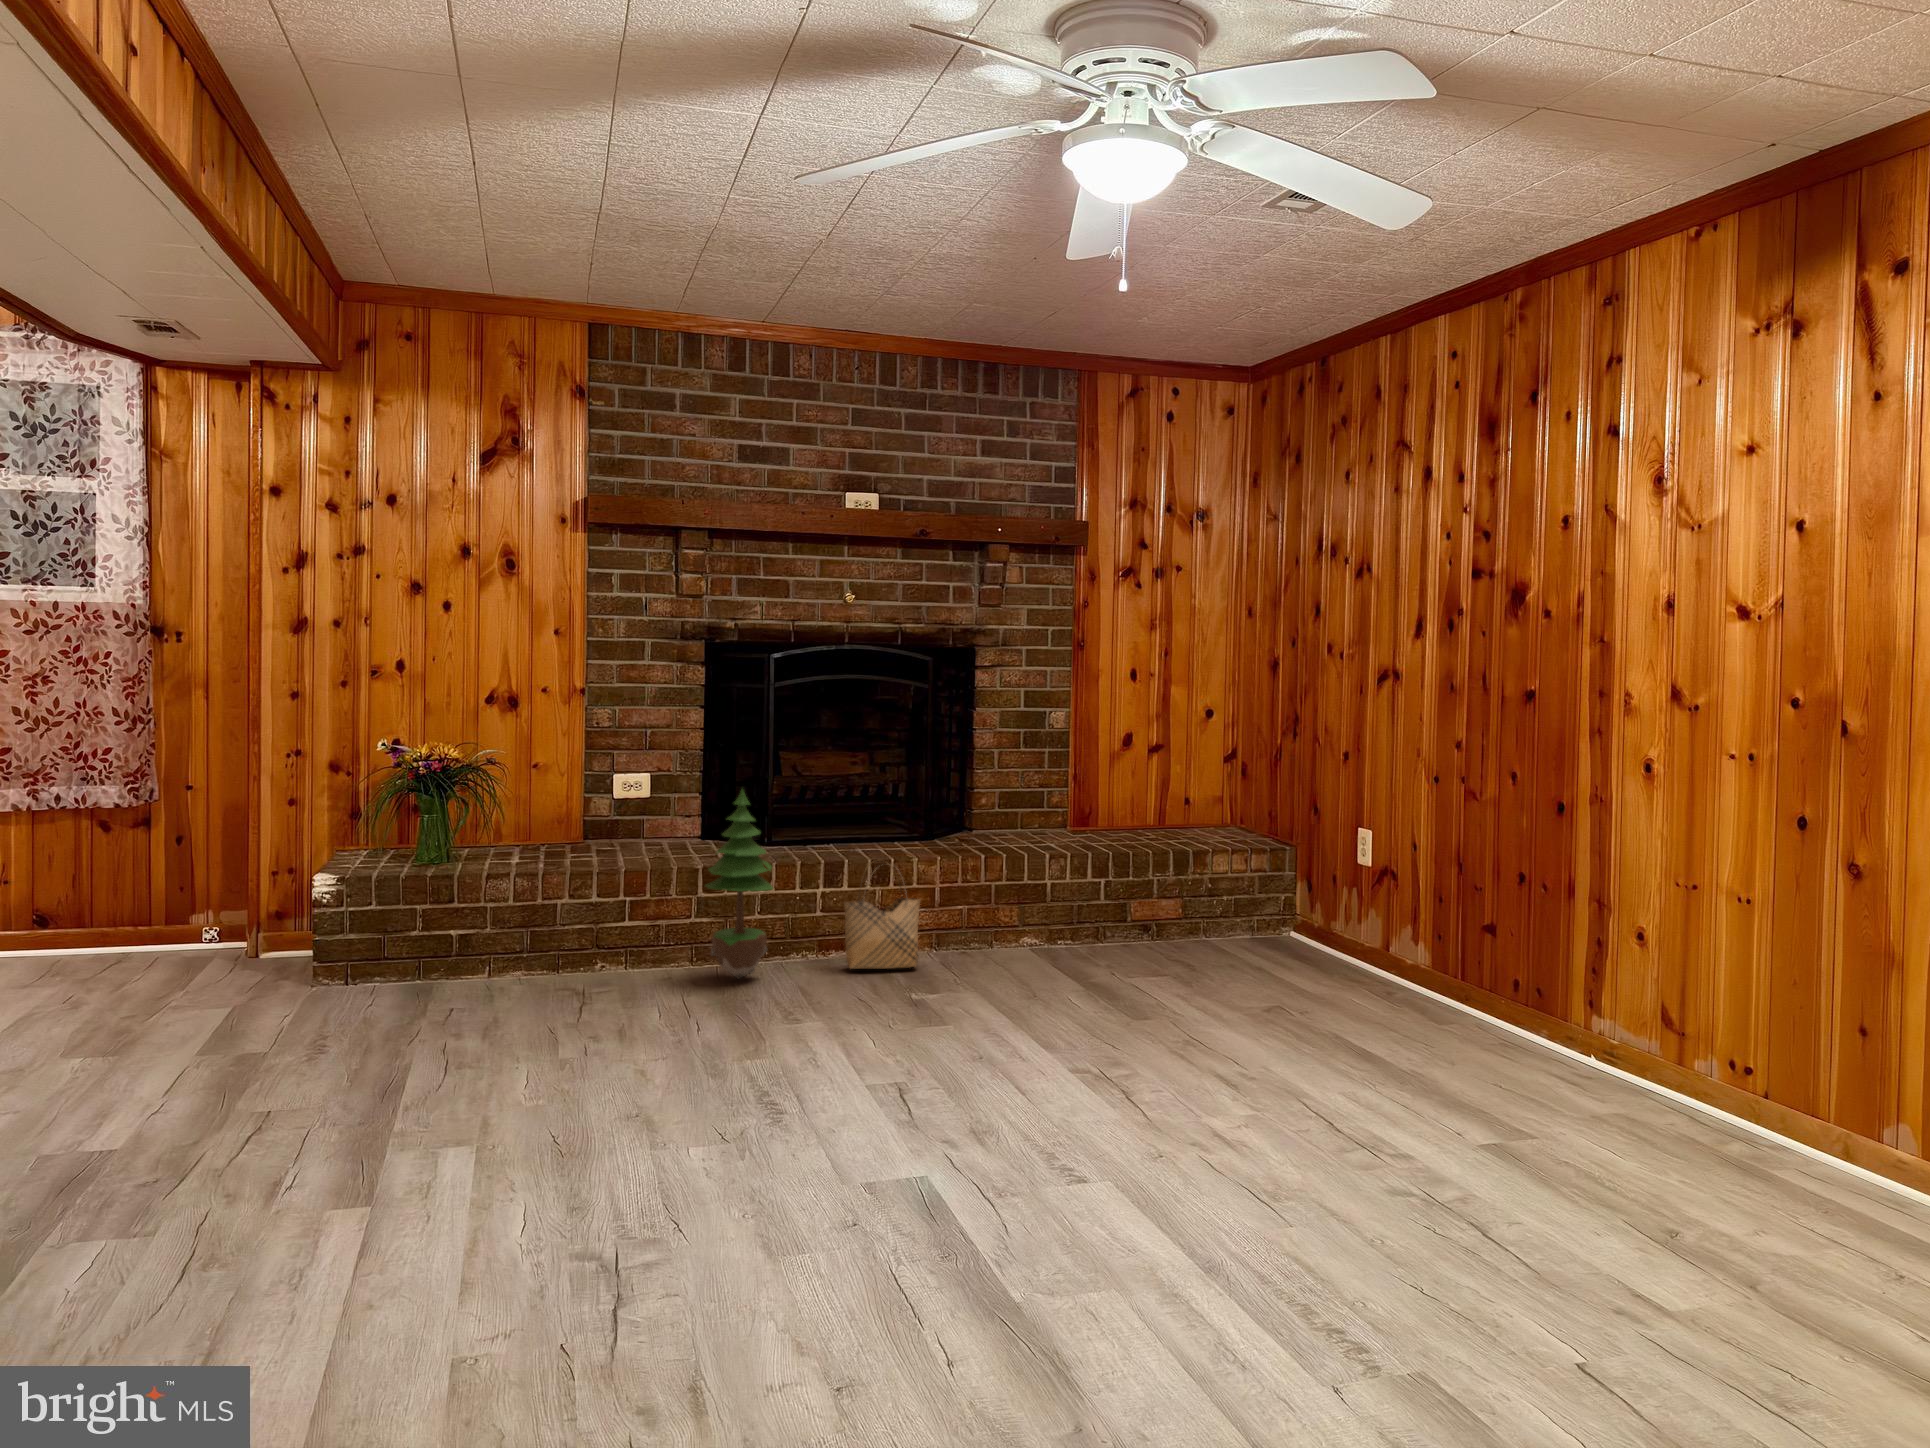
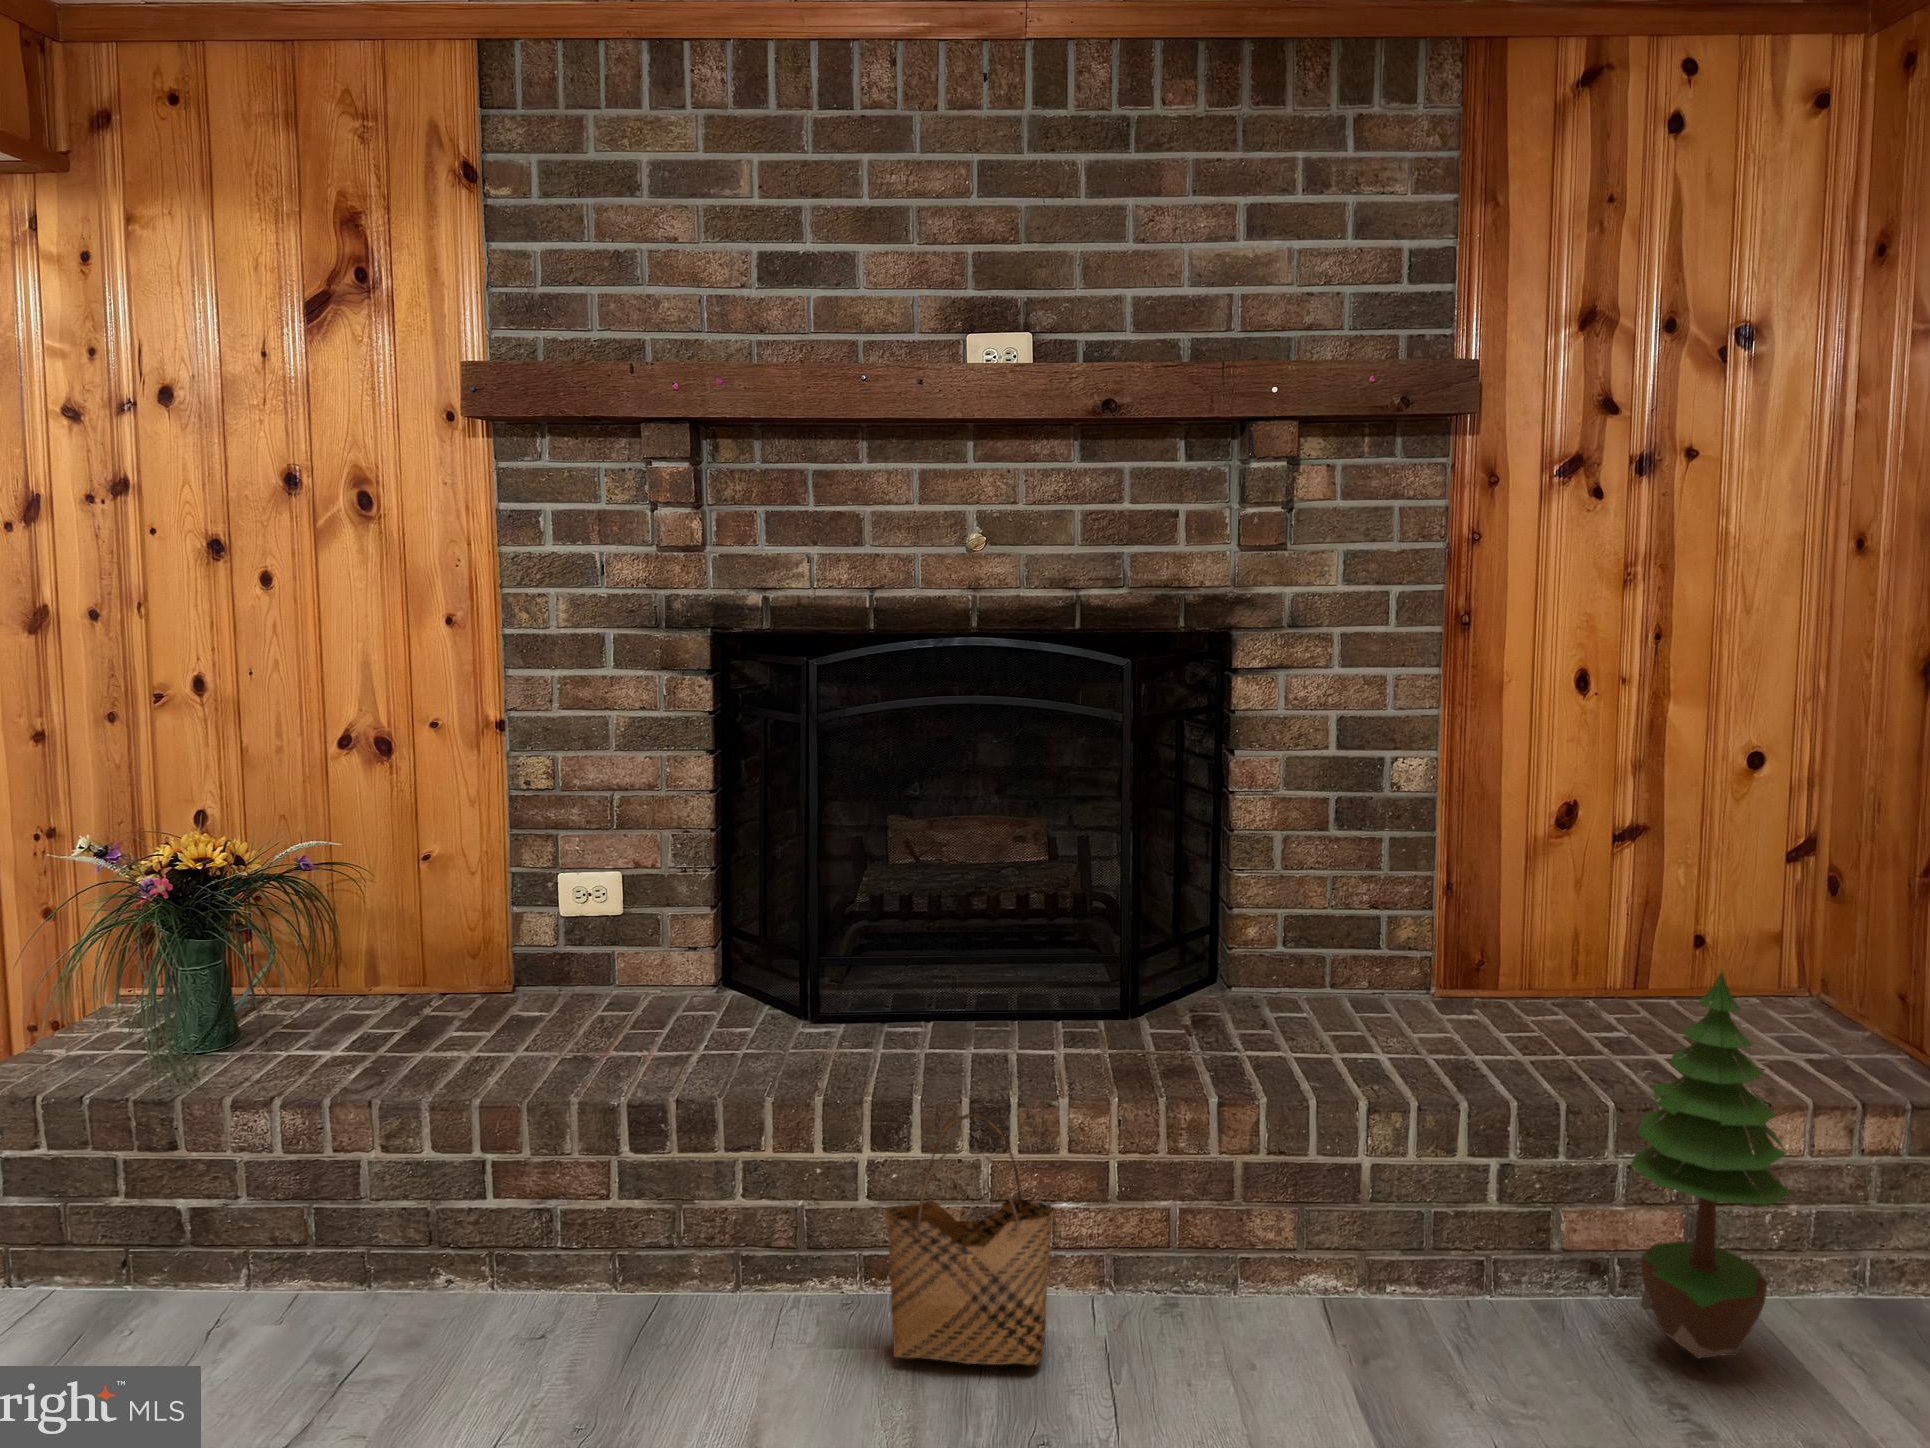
potted tree: present [706,789,773,979] -> present [1630,972,1791,1359]

